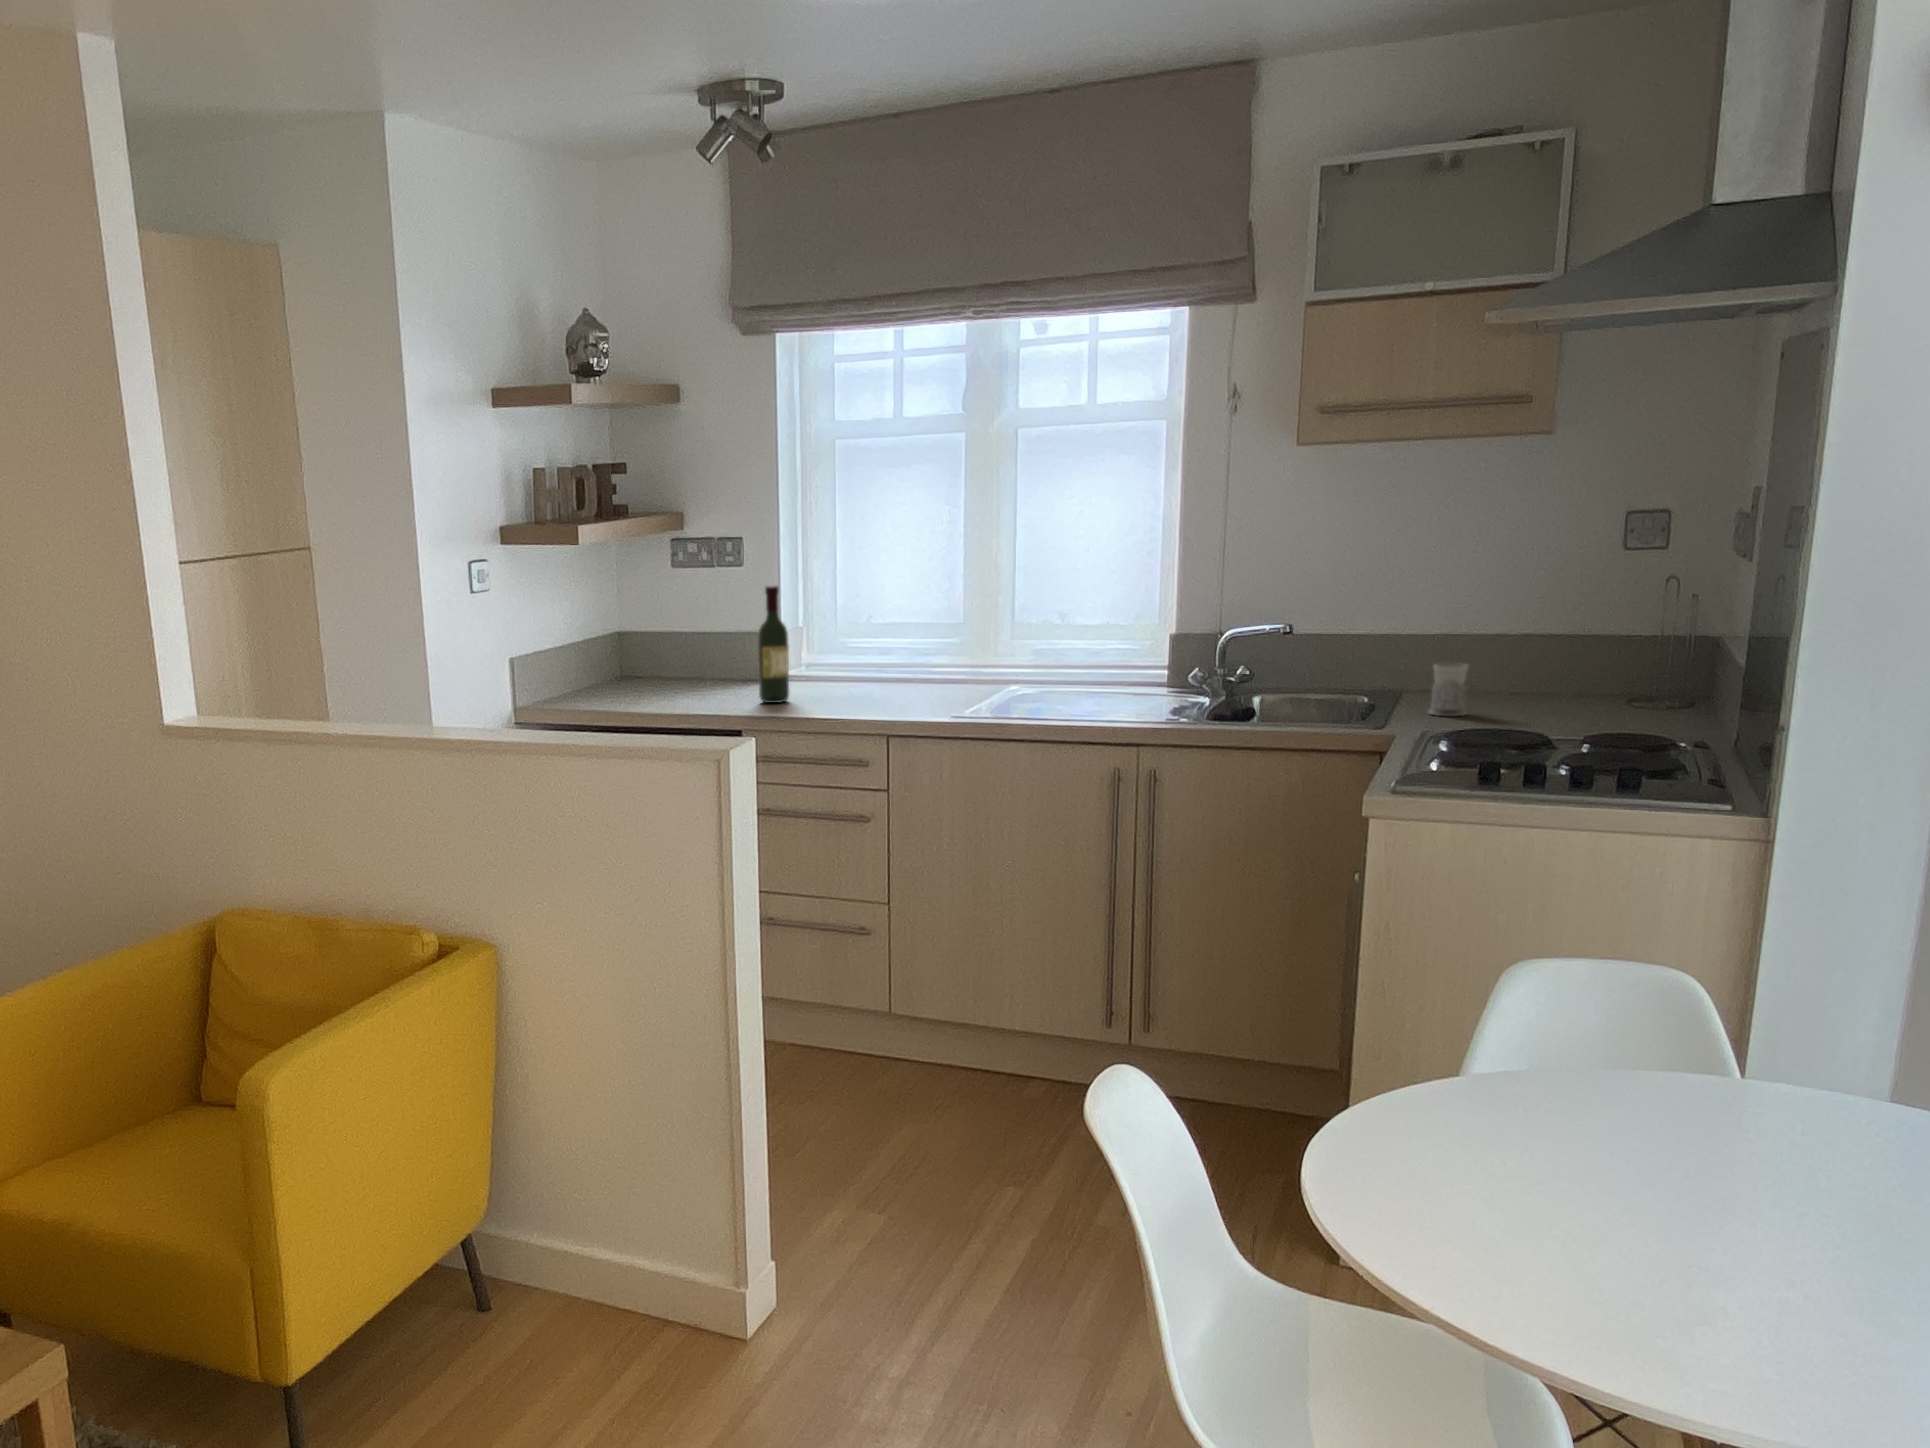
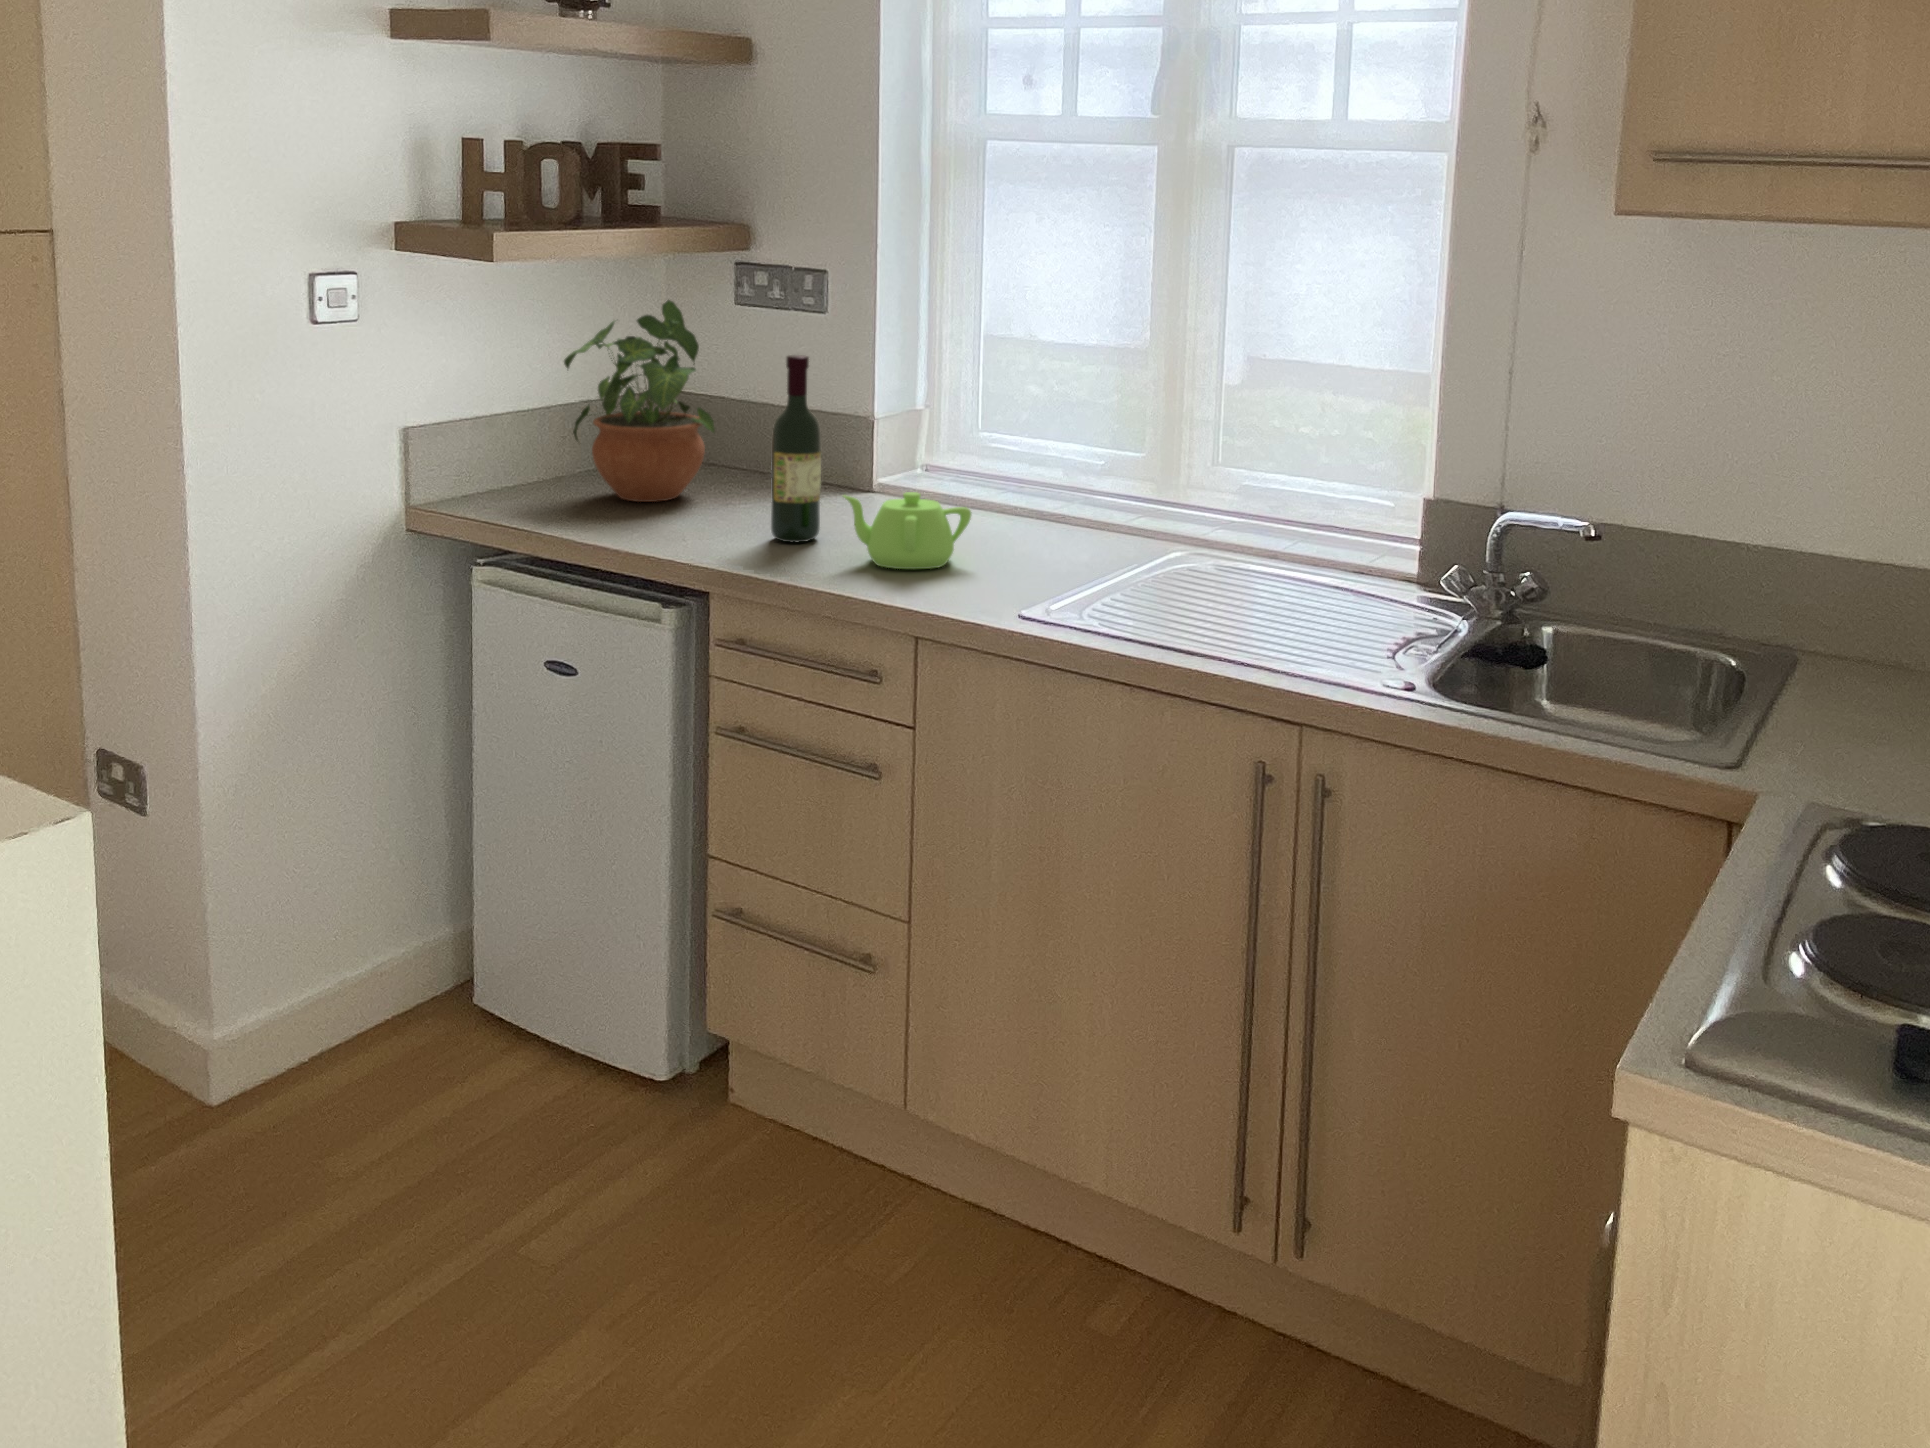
potted plant: none [588,565,690,696] -> present [564,300,715,502]
teapot: none [818,661,895,706] -> present [844,492,971,569]
mug: present [1429,663,1468,716] -> none [1831,632,1909,741]

